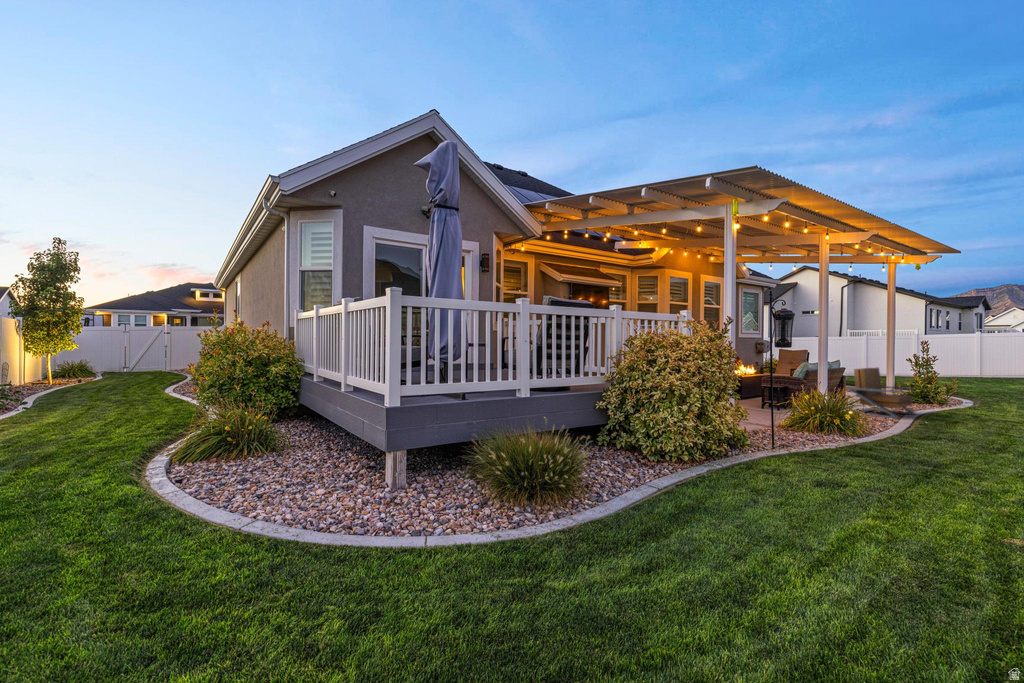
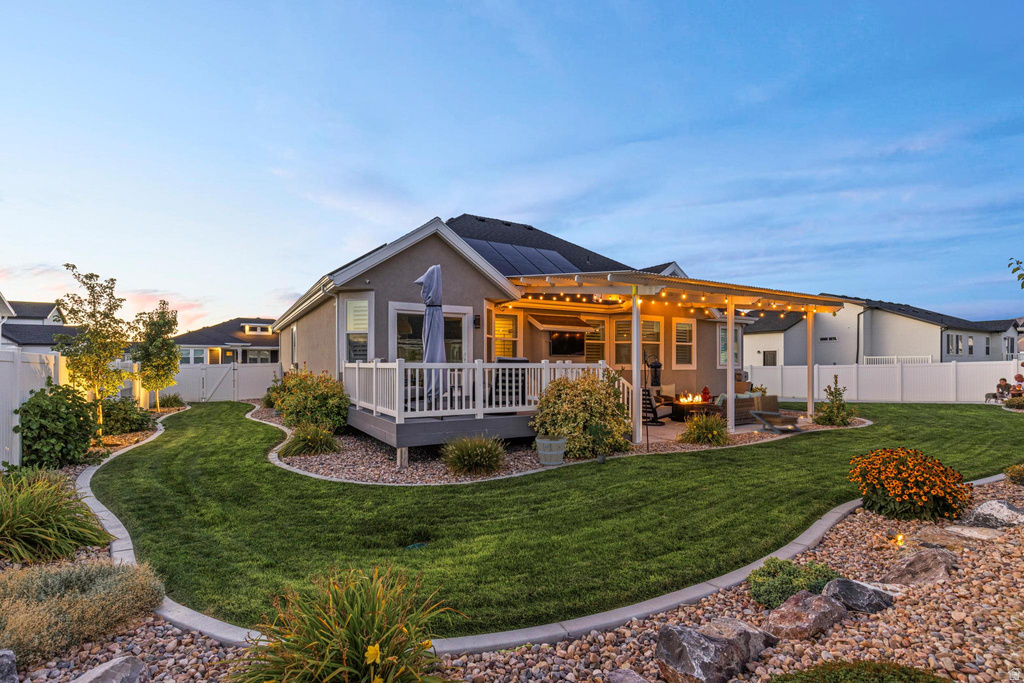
potted plant: none [705,403,763,474] -> present [586,422,613,464]
wooden bucket: none [625,425,679,479] -> present [536,435,567,465]

